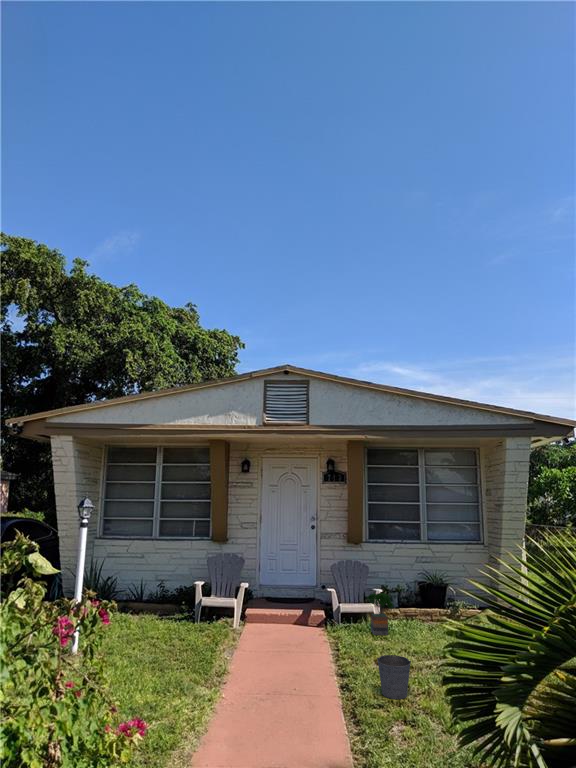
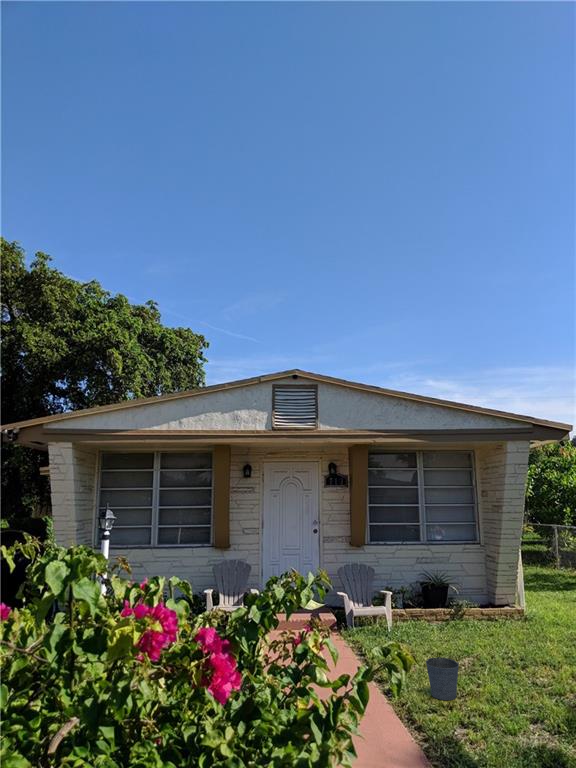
potted tree: present [368,593,393,635] -> none [385,595,413,637]

